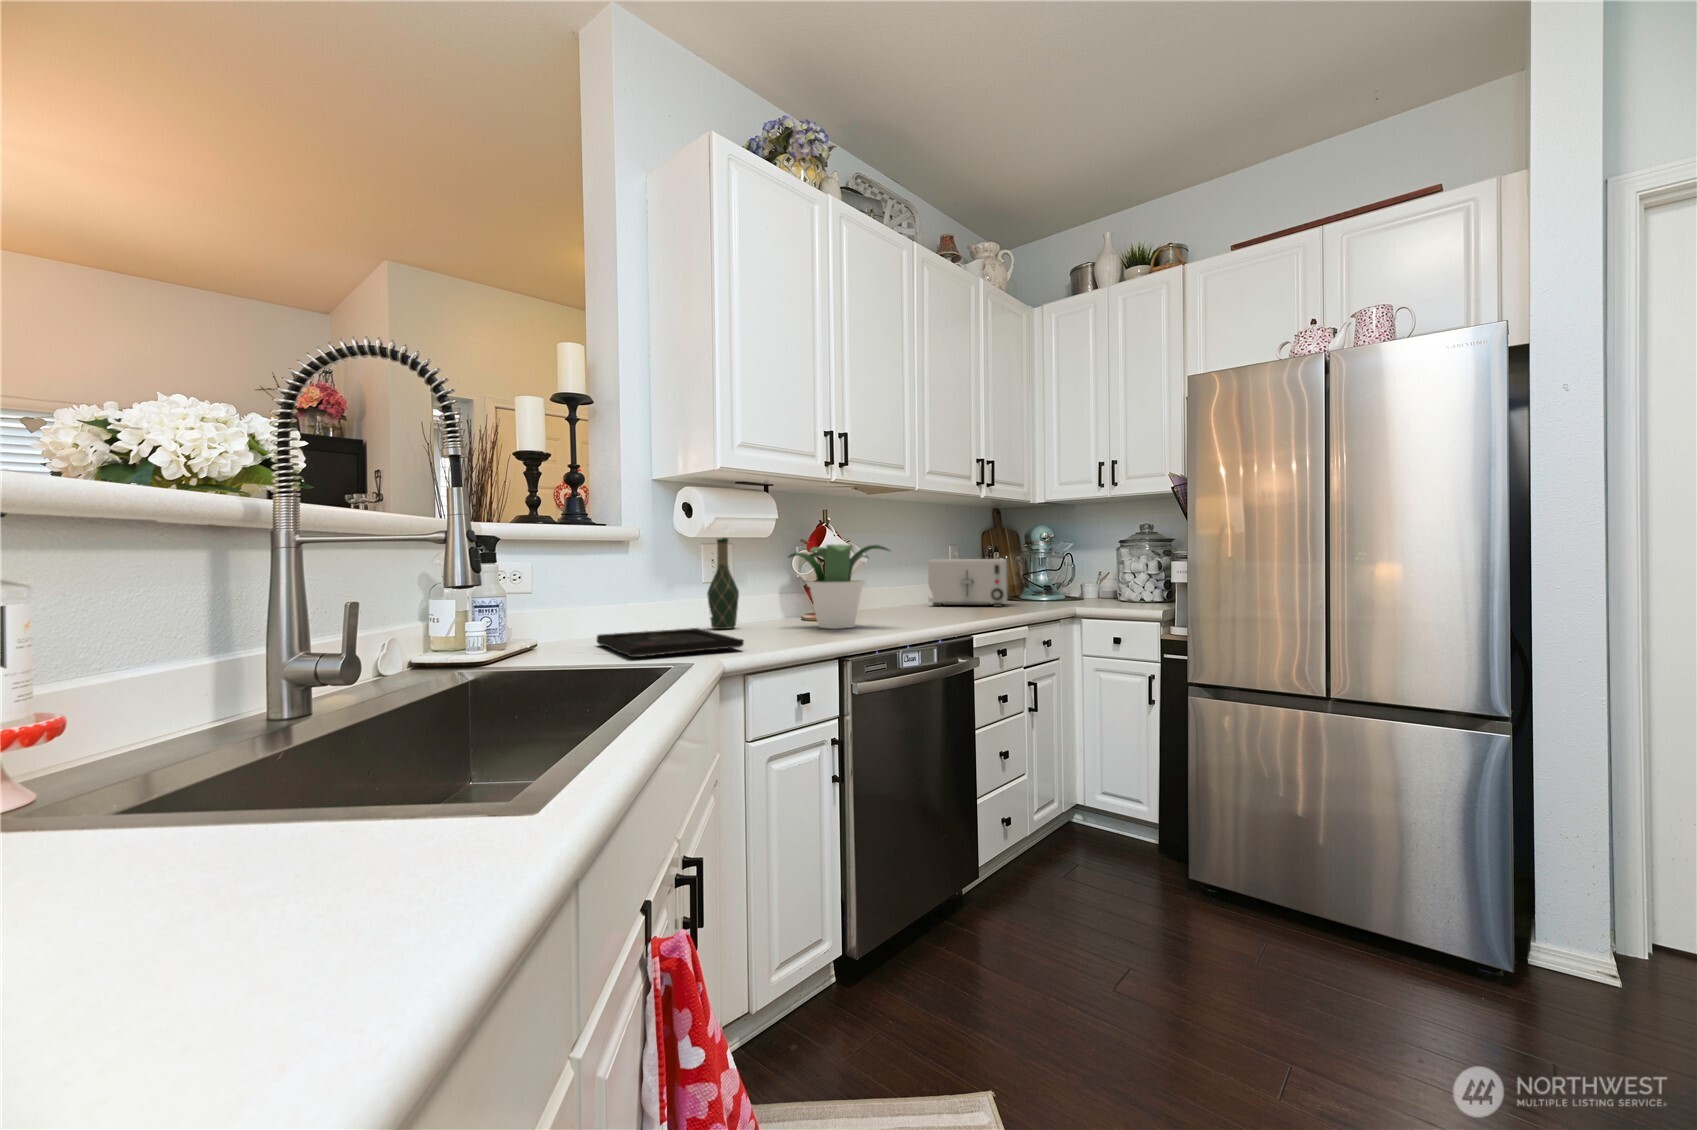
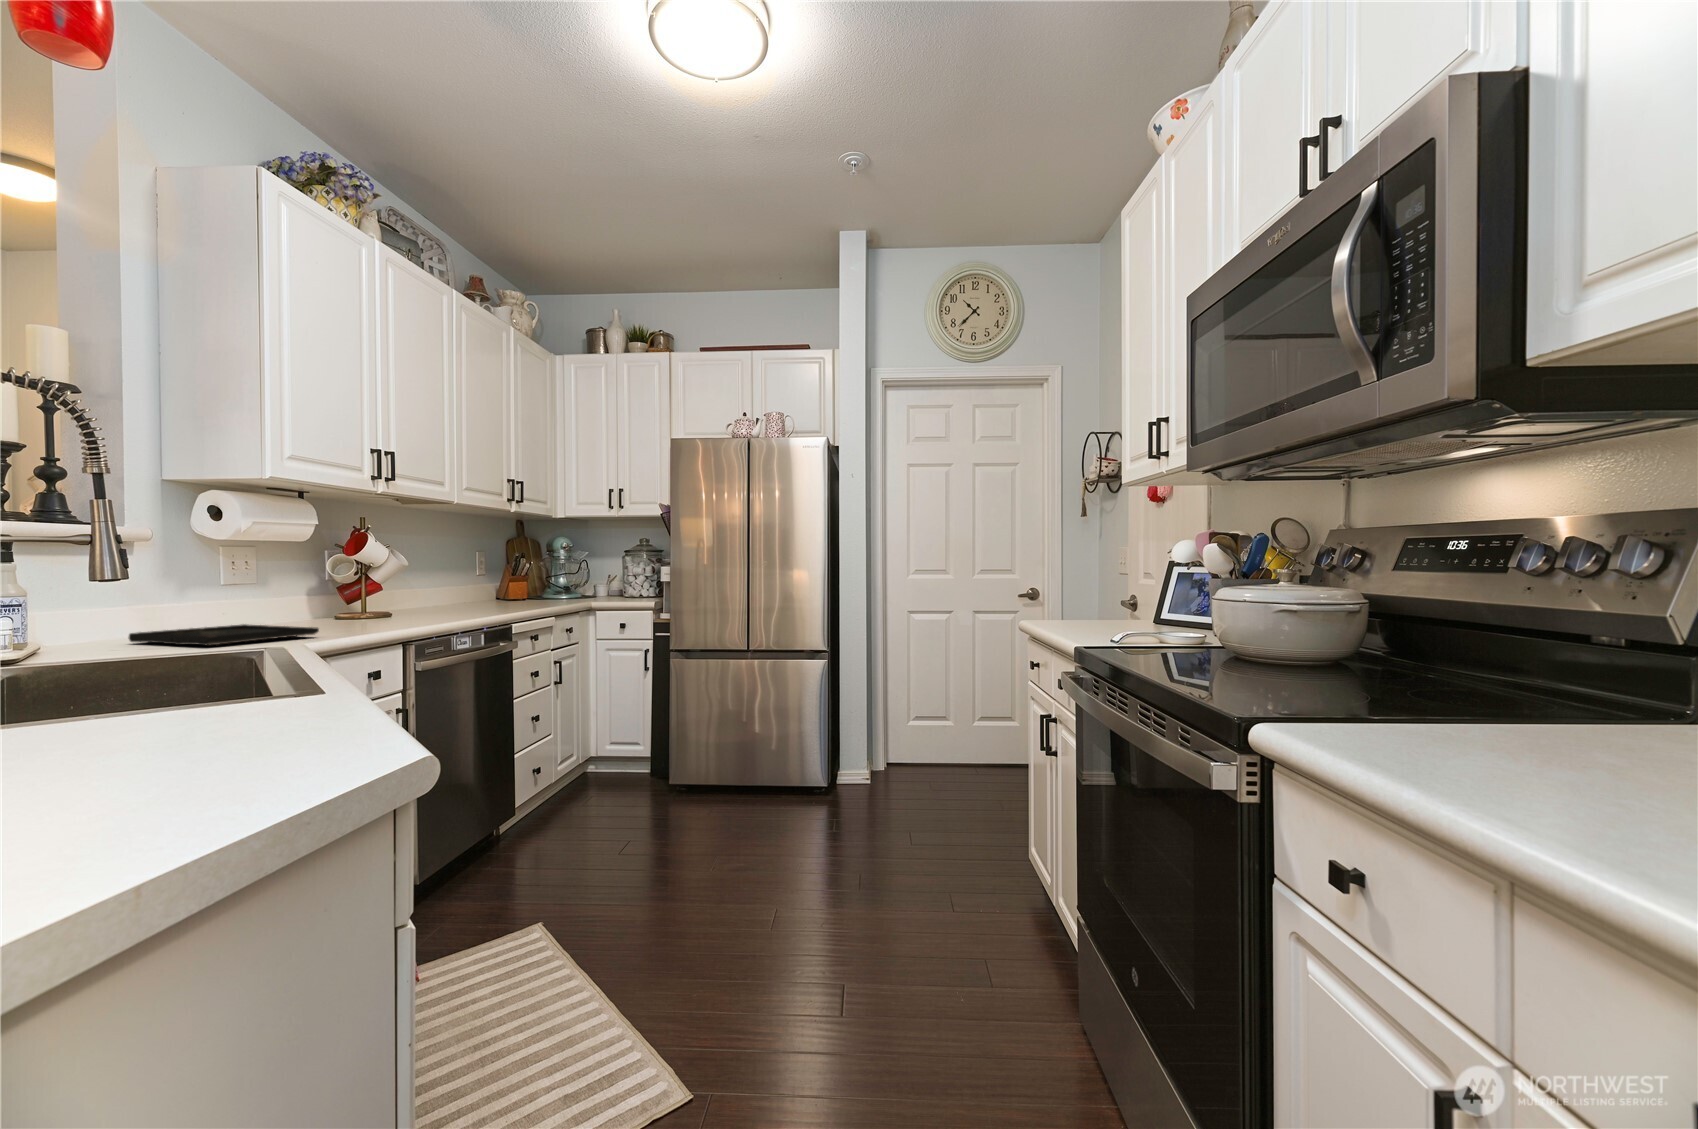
wine bottle: present [707,538,739,629] -> none [238,535,276,628]
potted plant: present [788,545,889,629] -> none [331,550,440,622]
toaster: present [928,559,1008,607] -> none [458,564,532,605]

